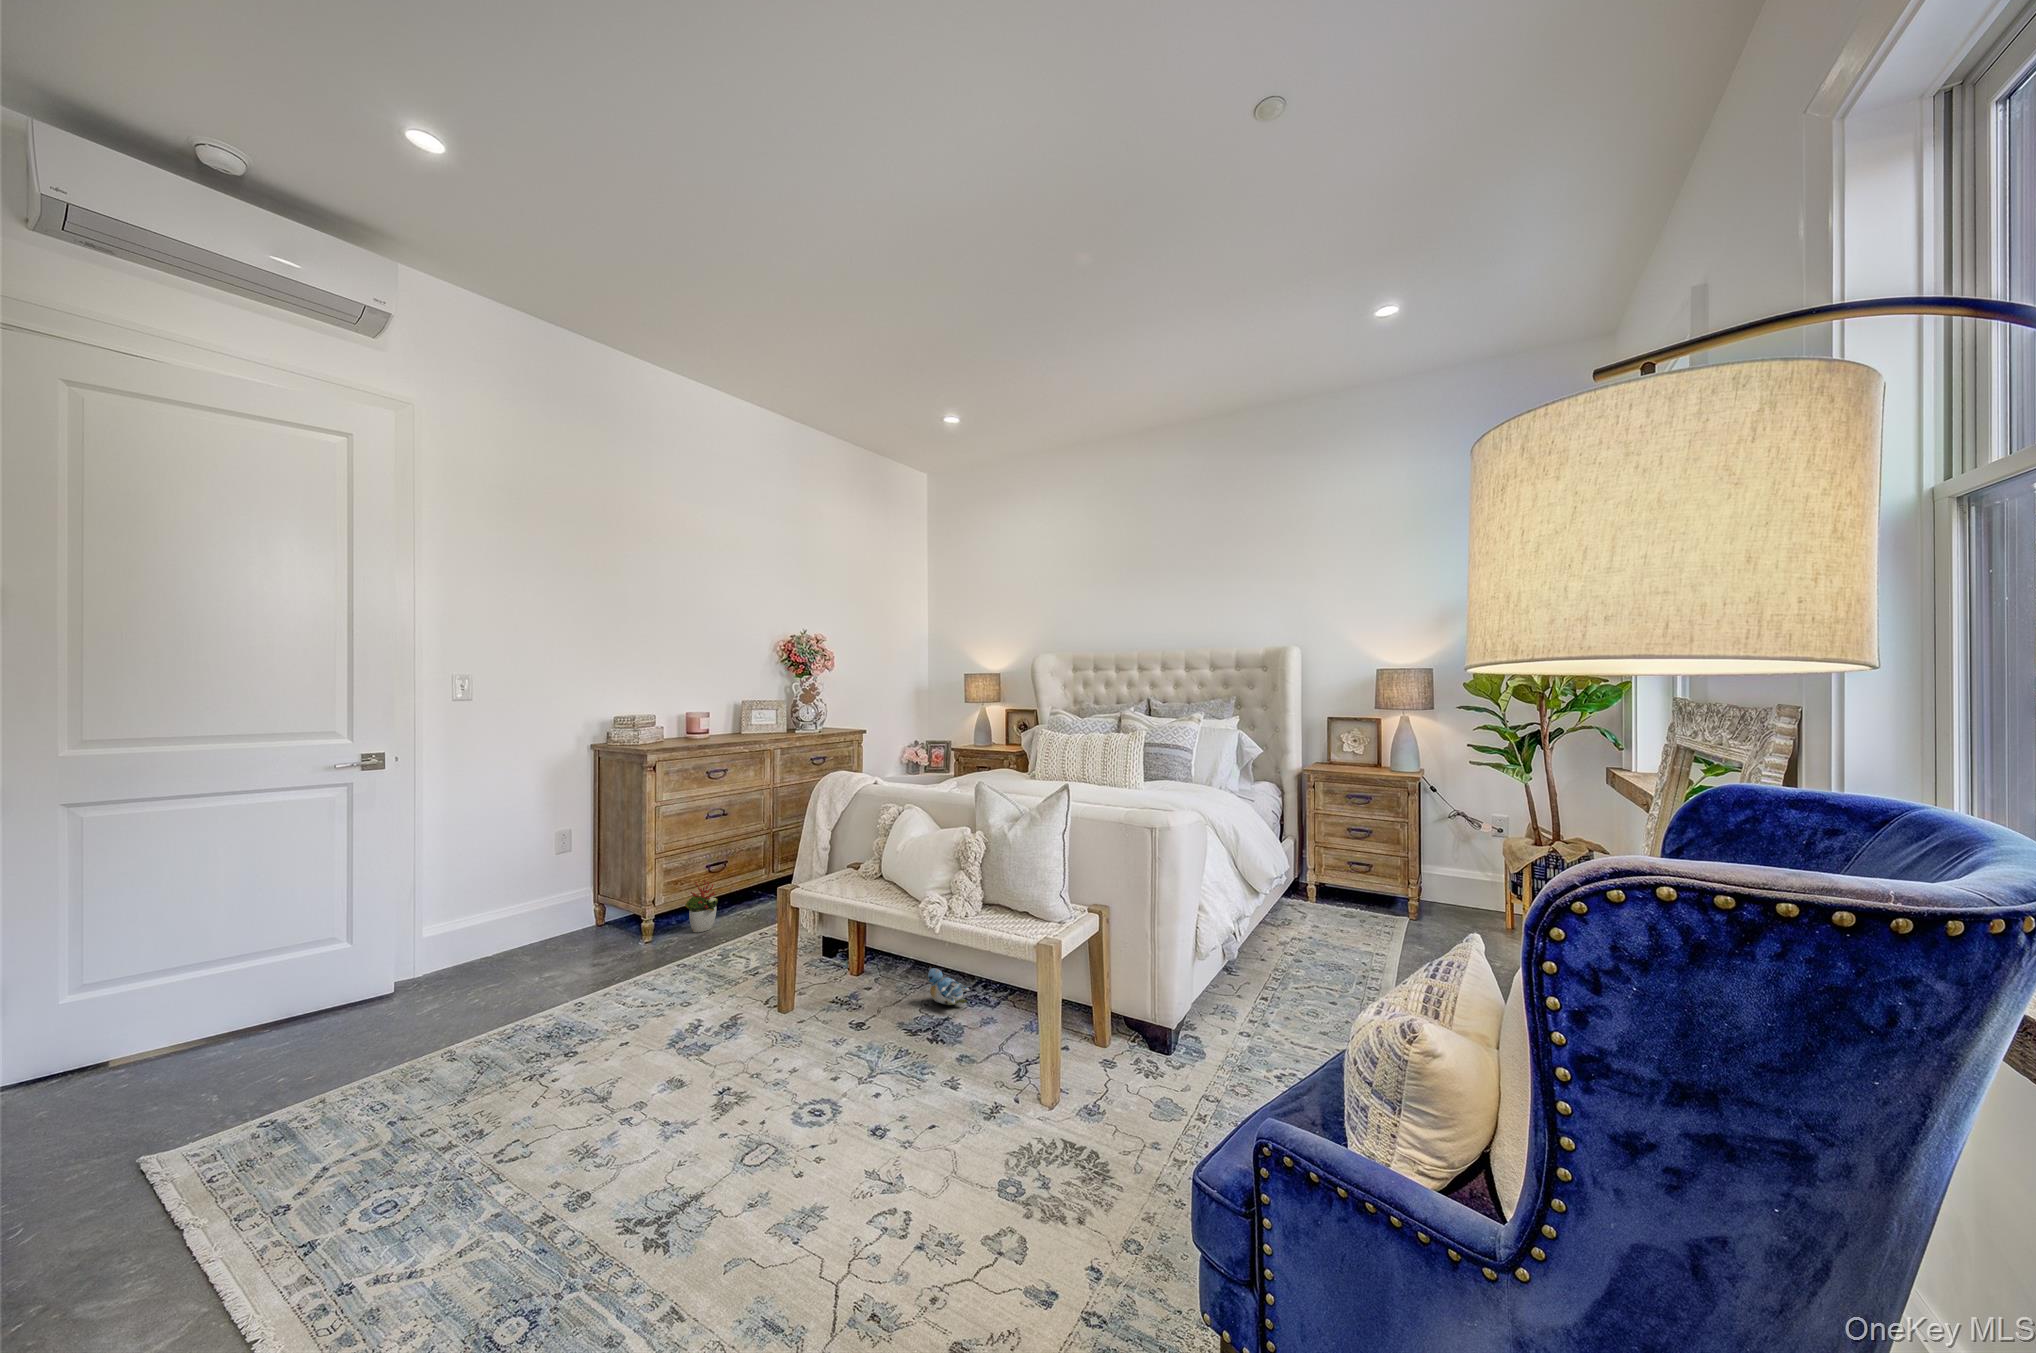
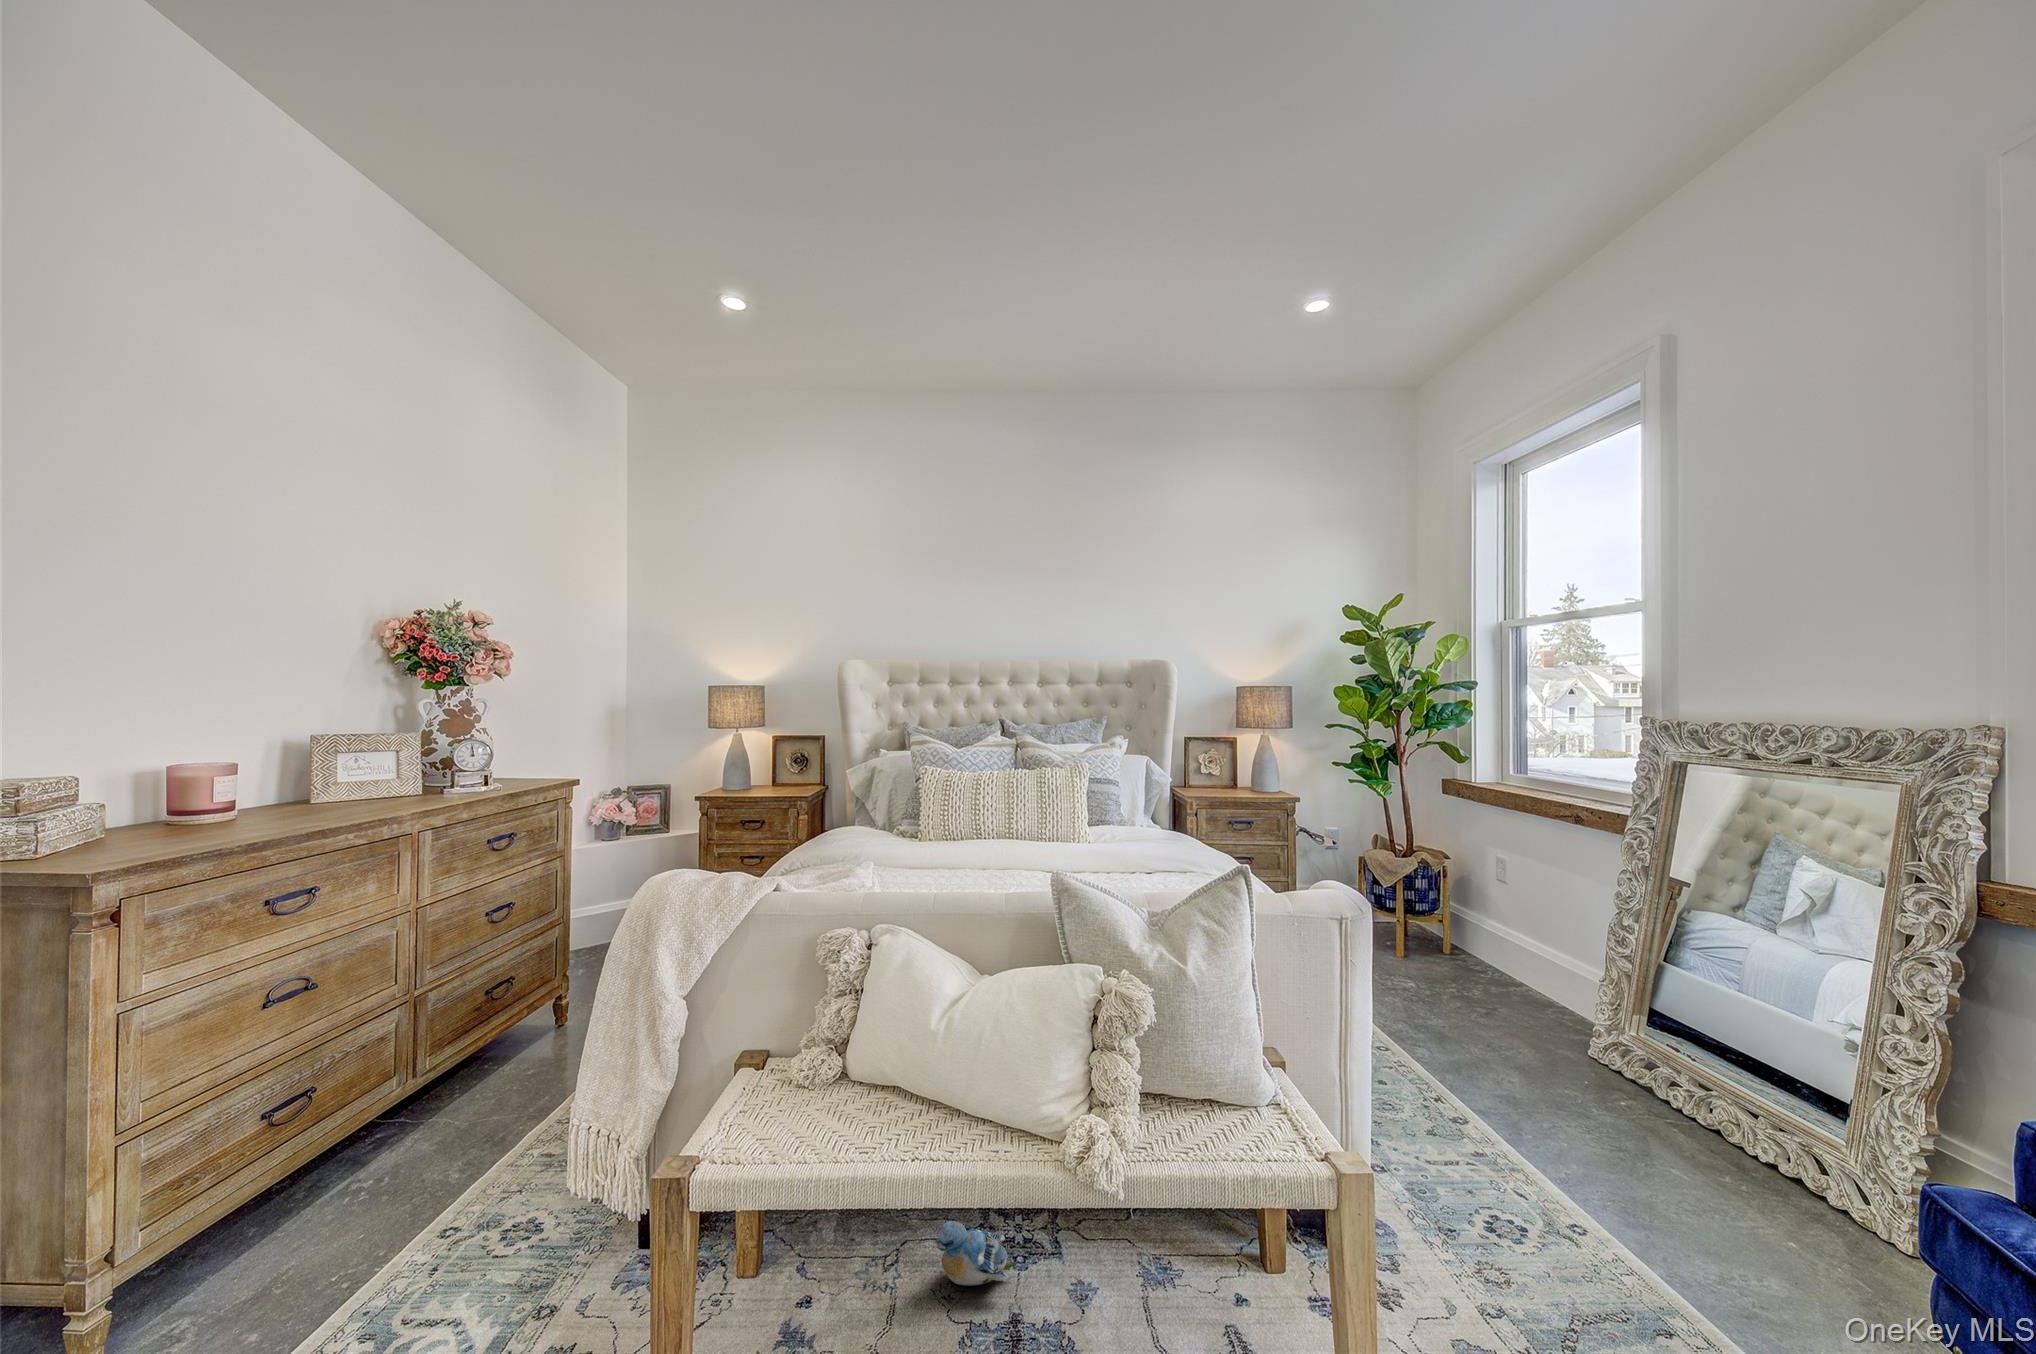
decorative plant: present [685,880,717,932] -> none [210,1159,304,1297]

